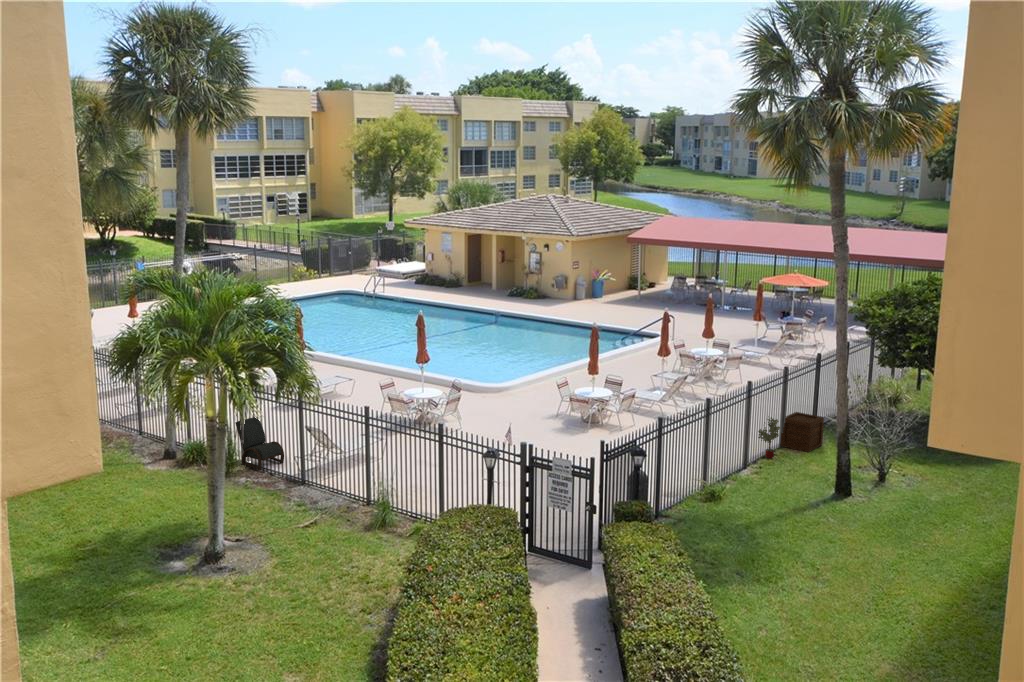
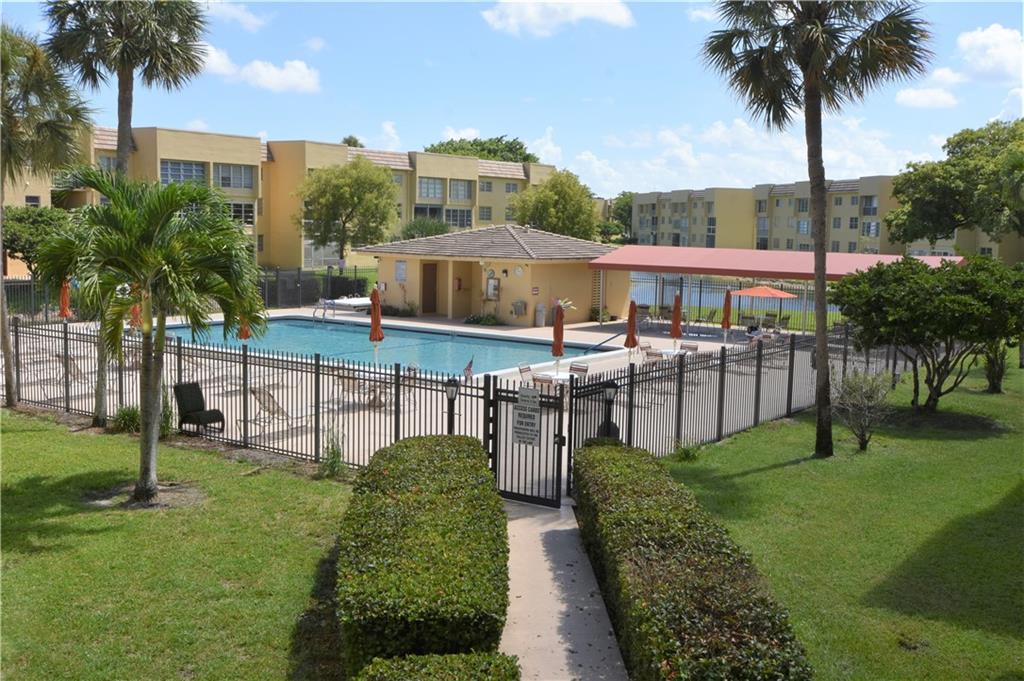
wooden crate: present [780,412,824,452] -> none [754,392,798,431]
potted tree: present [758,416,780,459] -> none [731,390,754,434]

